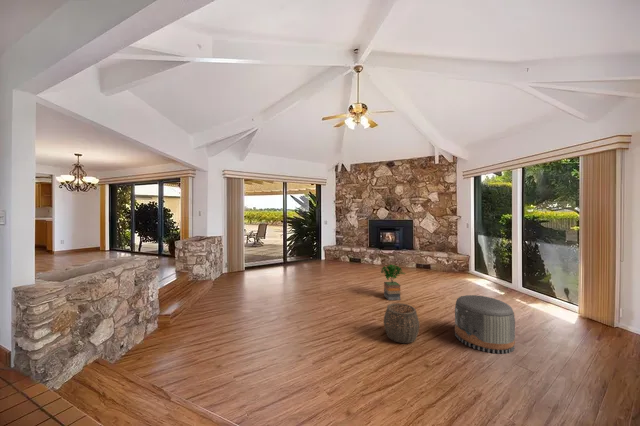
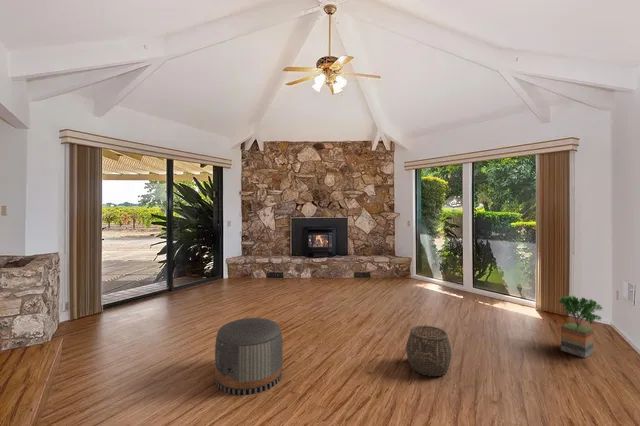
potted tree: present [381,265,405,300] -> present [559,296,602,358]
pouf: present [455,295,515,354] -> present [215,318,283,395]

